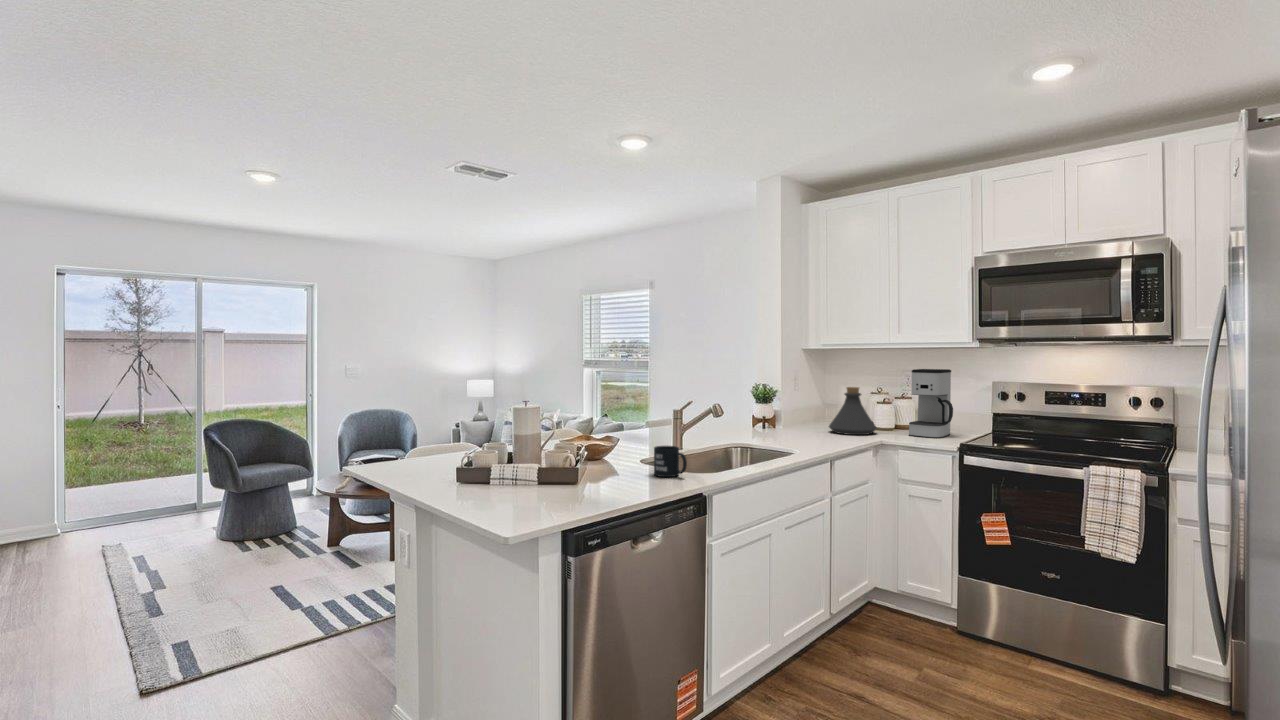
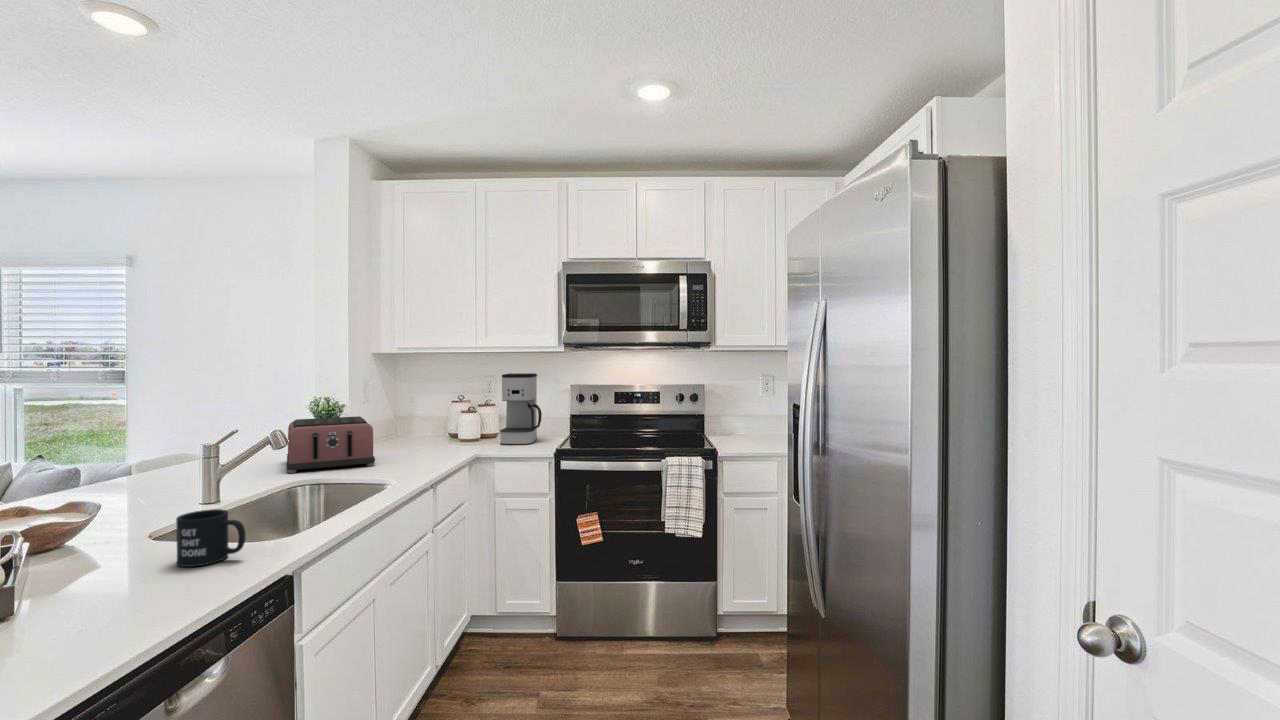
bottle: present [829,387,877,435] -> none [412,396,468,451]
toaster: none [730,399,792,440] -> present [287,416,375,473]

